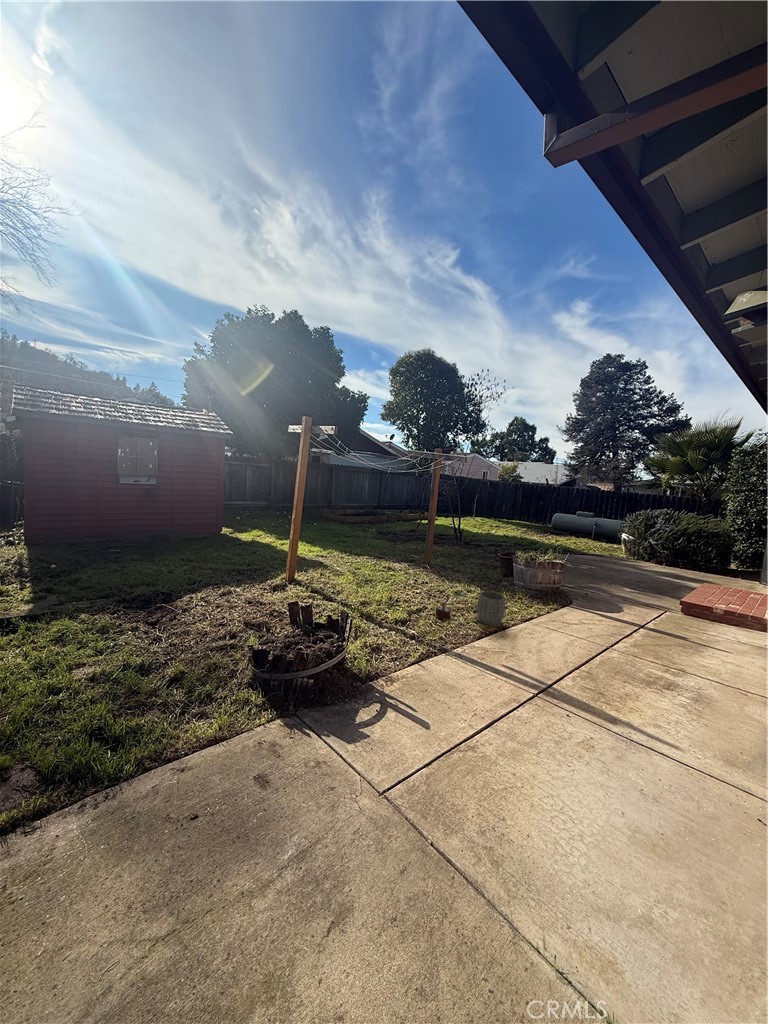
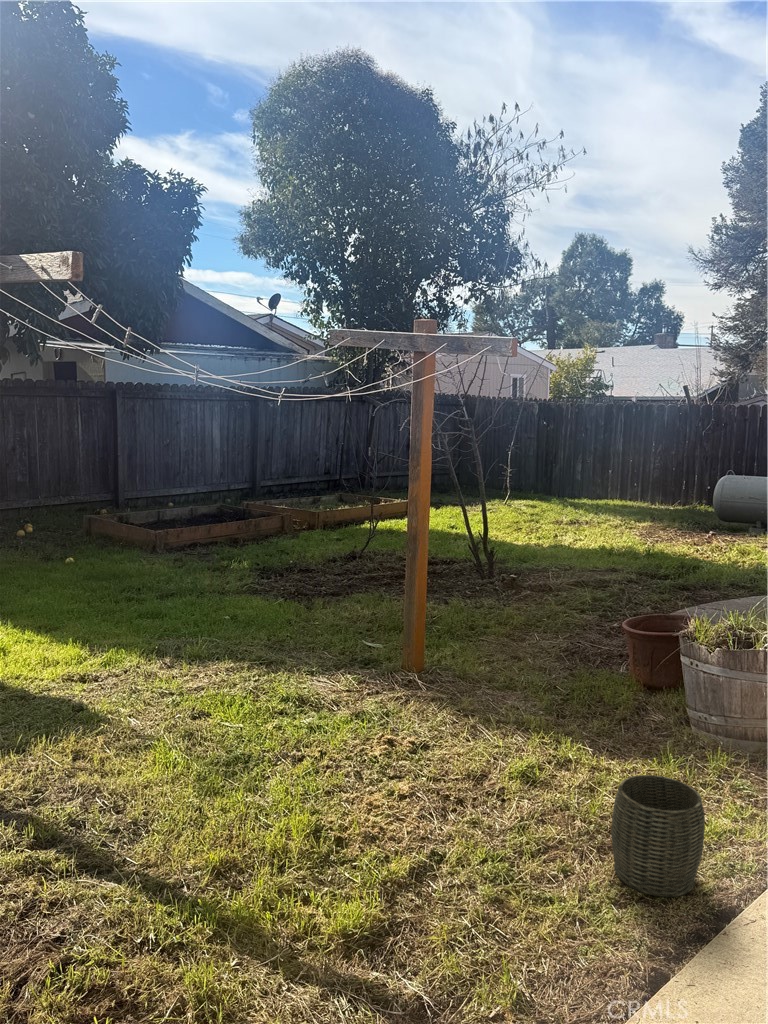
potted plant: present [433,581,463,618] -> none [462,757,574,889]

